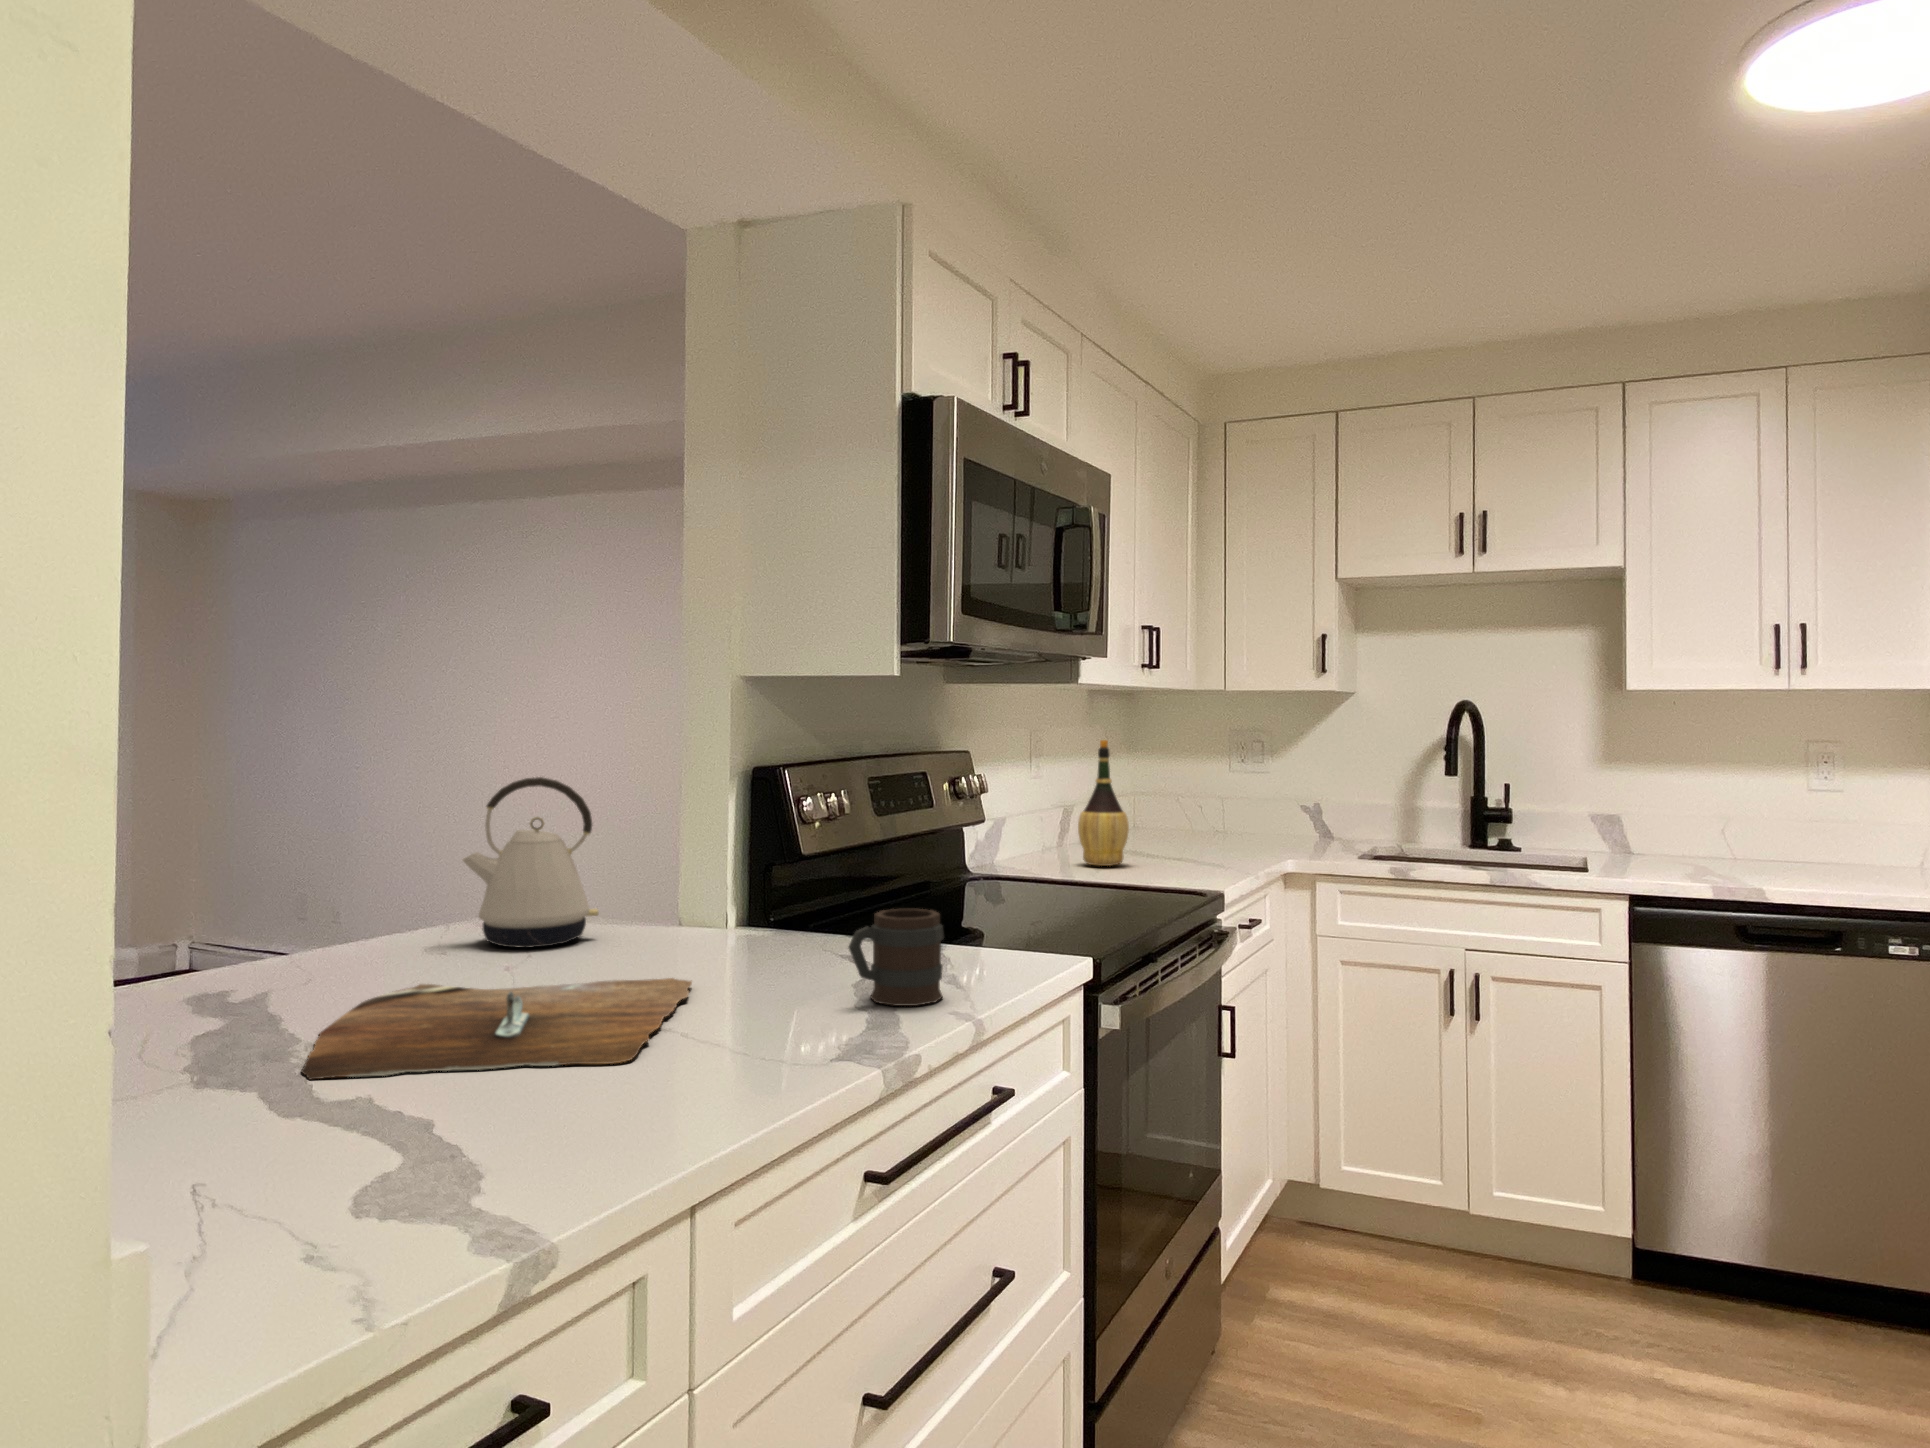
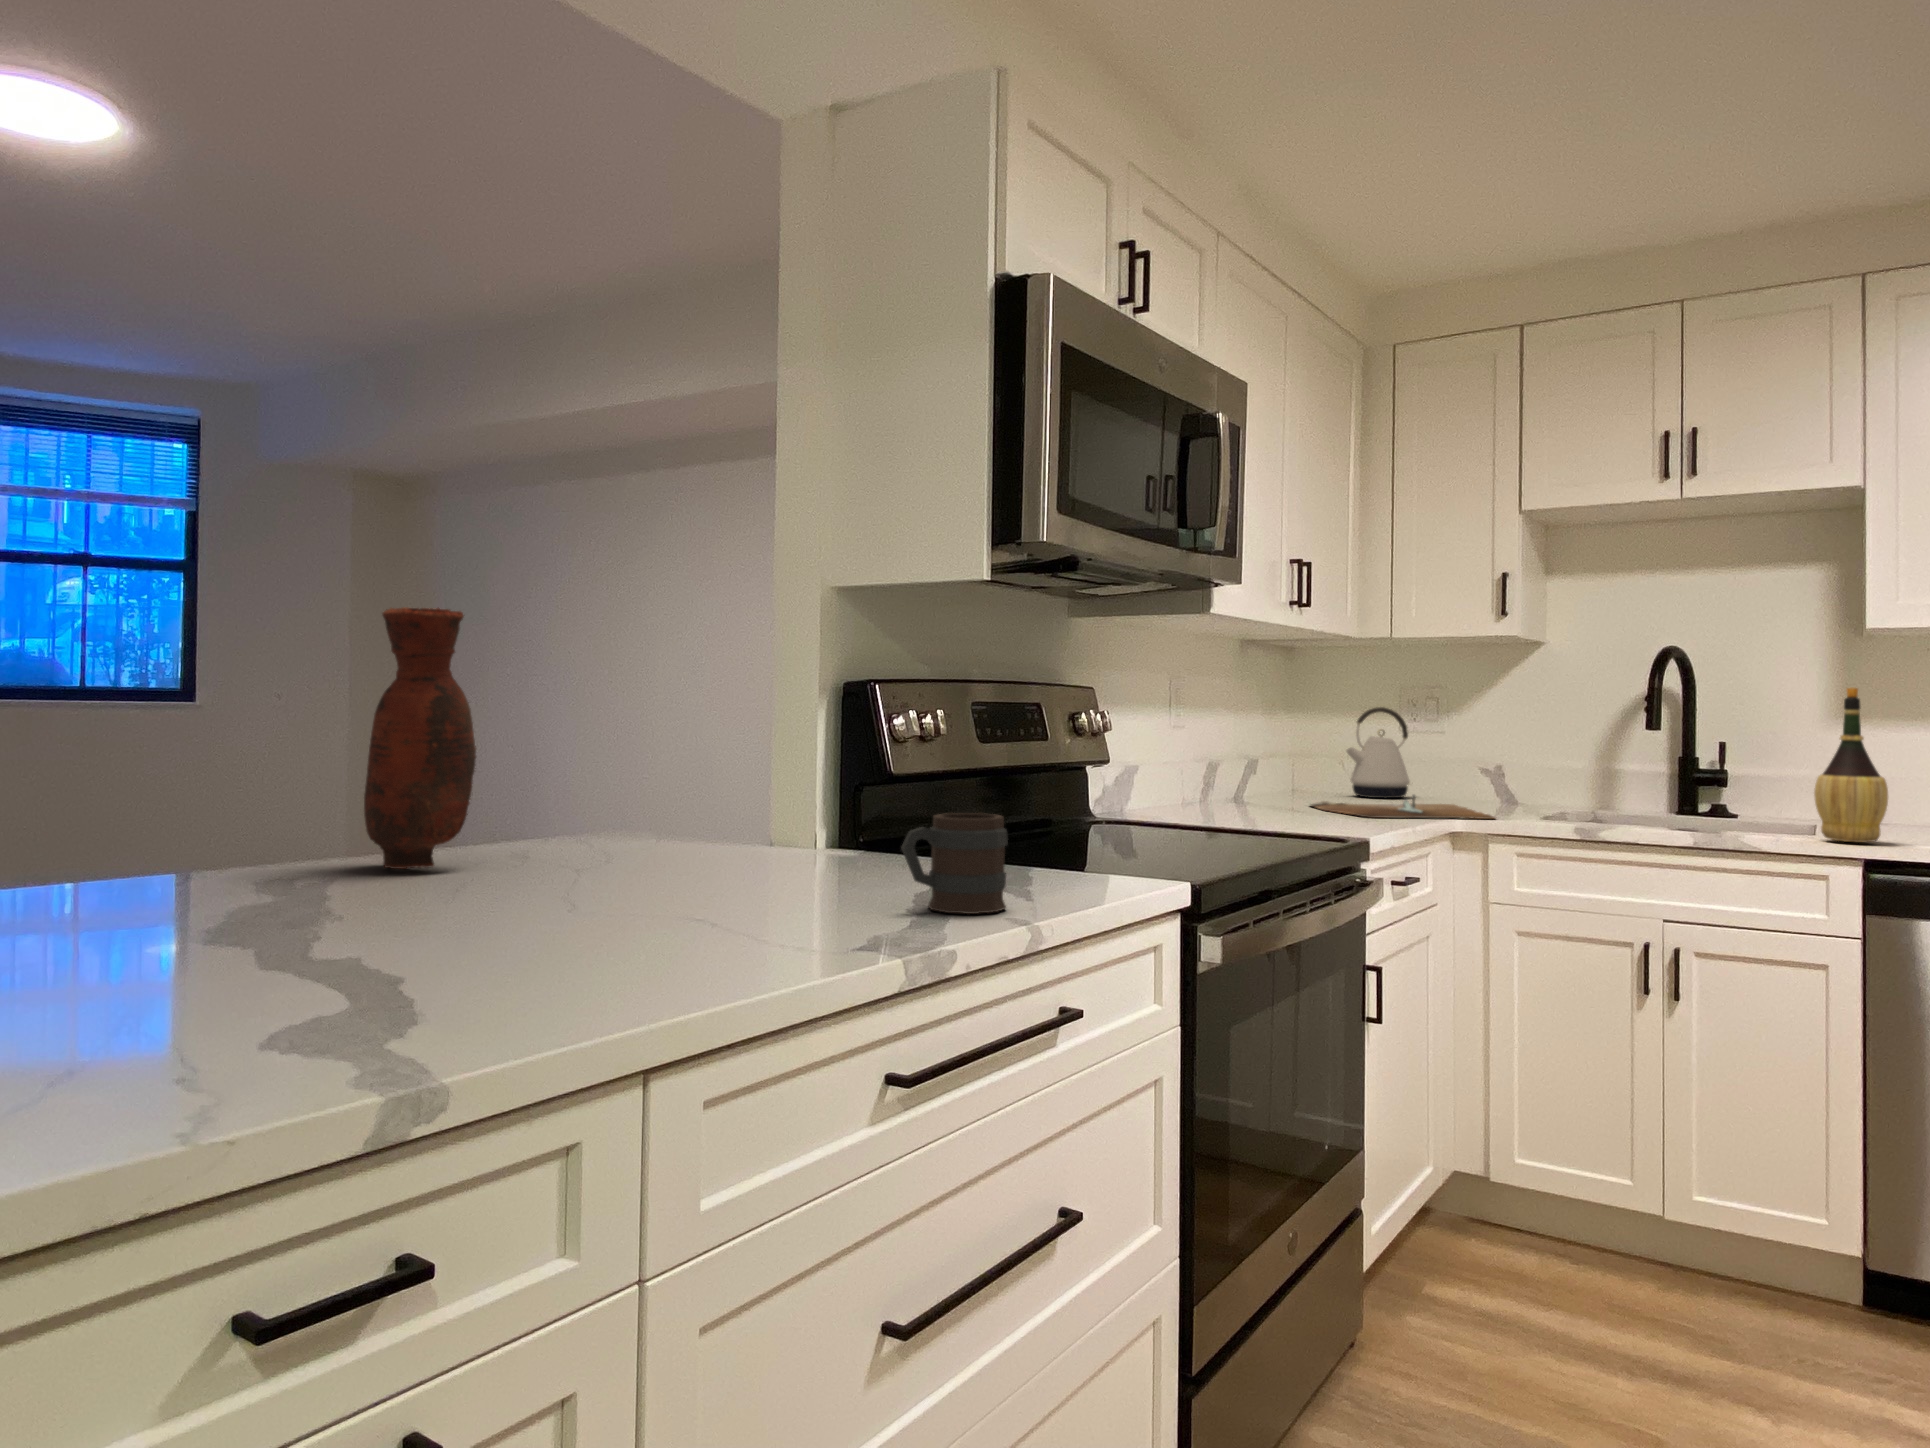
vase: none [291,710,405,973] -> present [364,607,476,869]
wine bottle: present [1078,740,1129,866] -> present [1814,687,1888,842]
kettle: present [462,777,599,948] -> present [1346,707,1410,798]
cutting board: present [302,978,692,1079] -> present [1311,795,1495,819]

